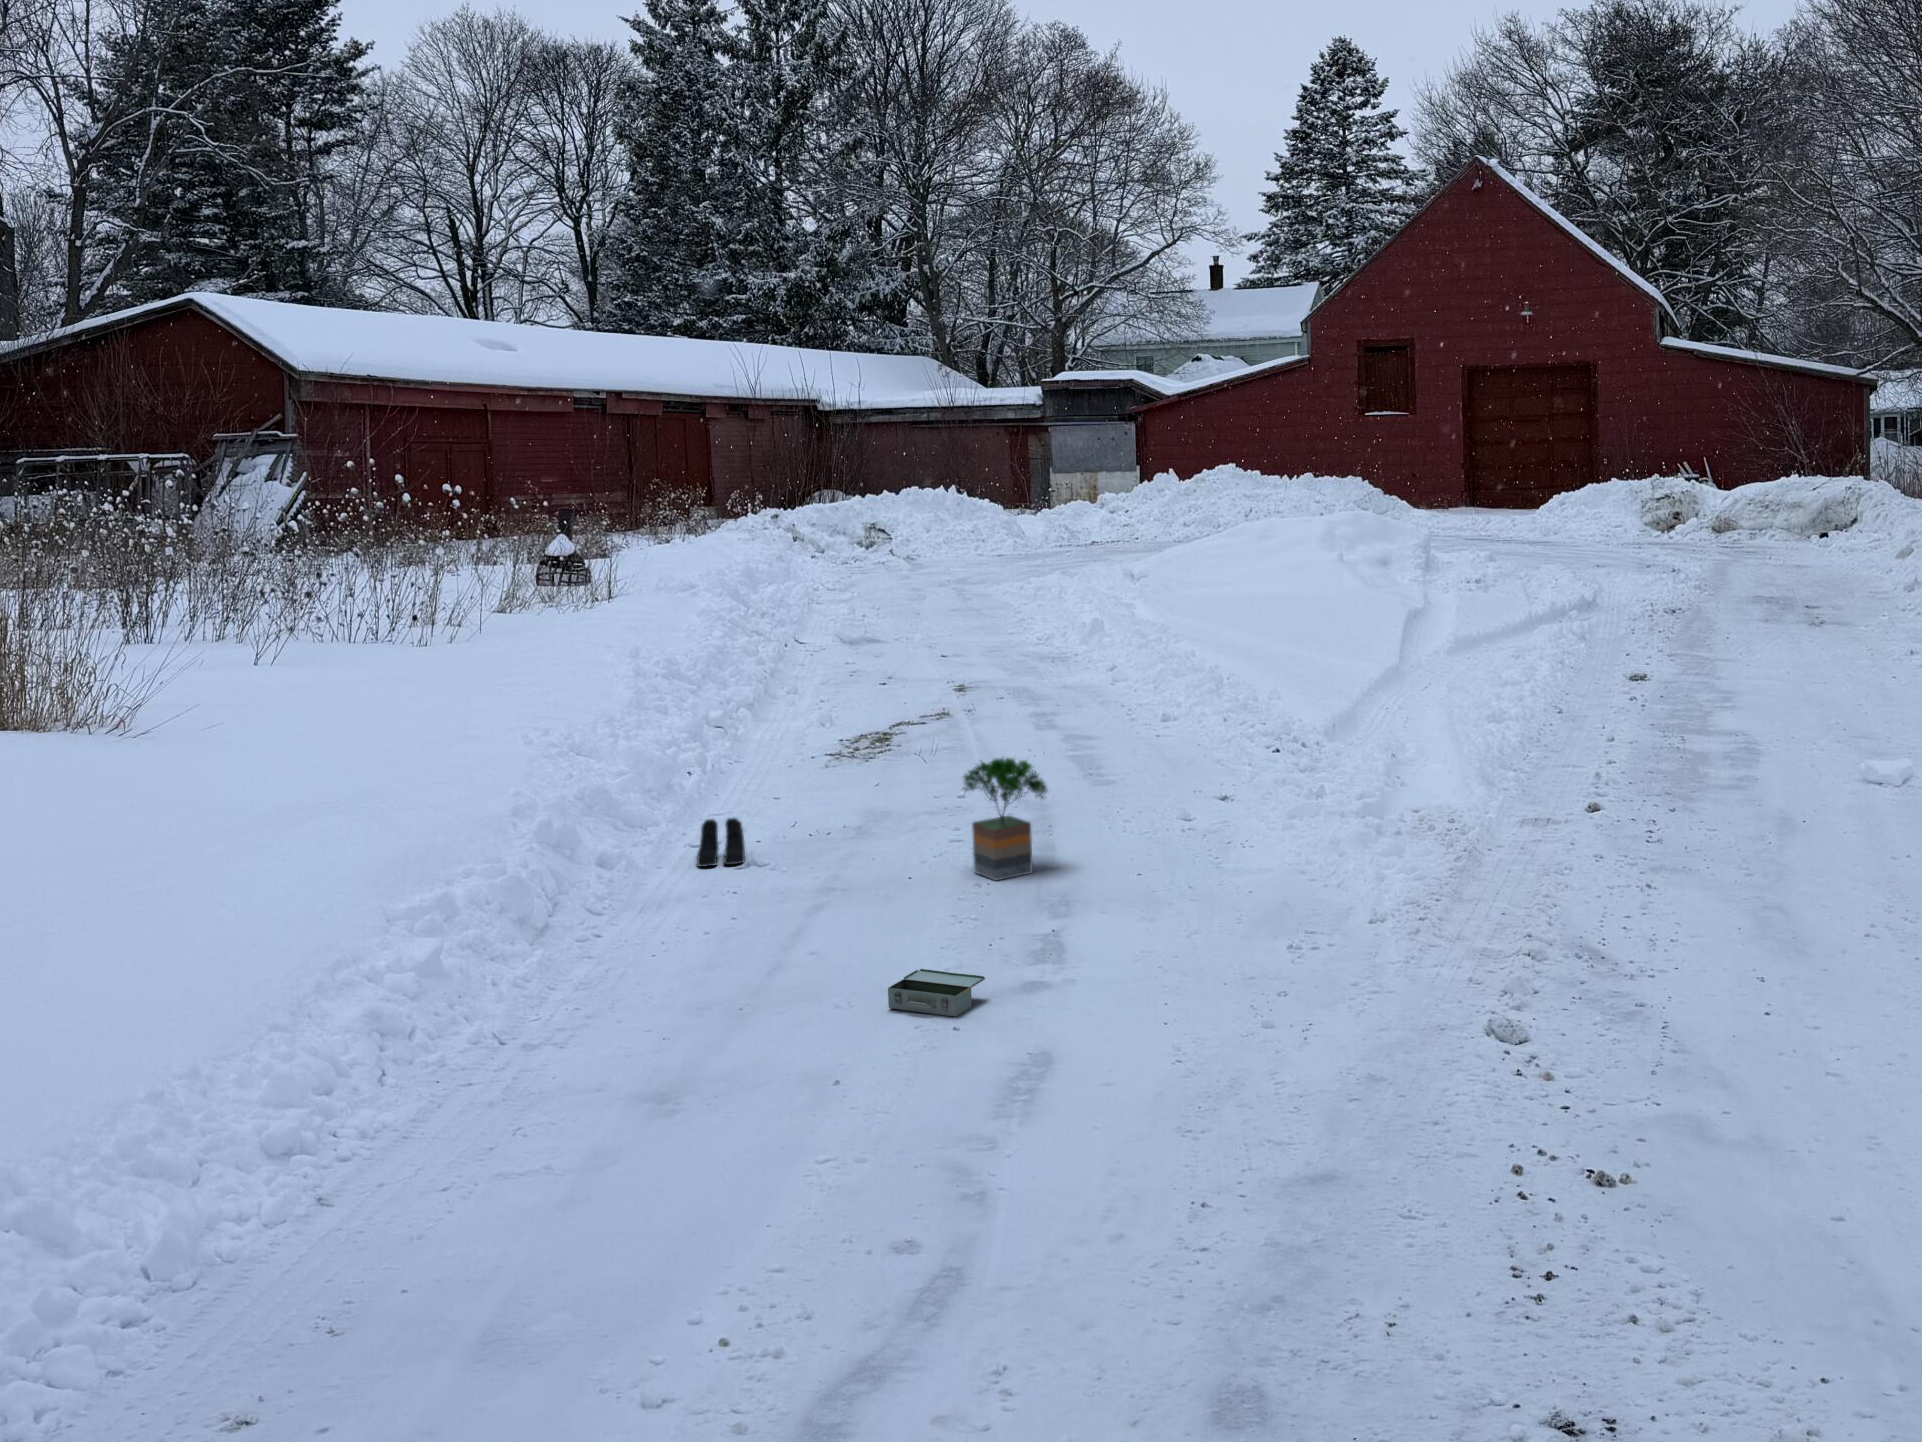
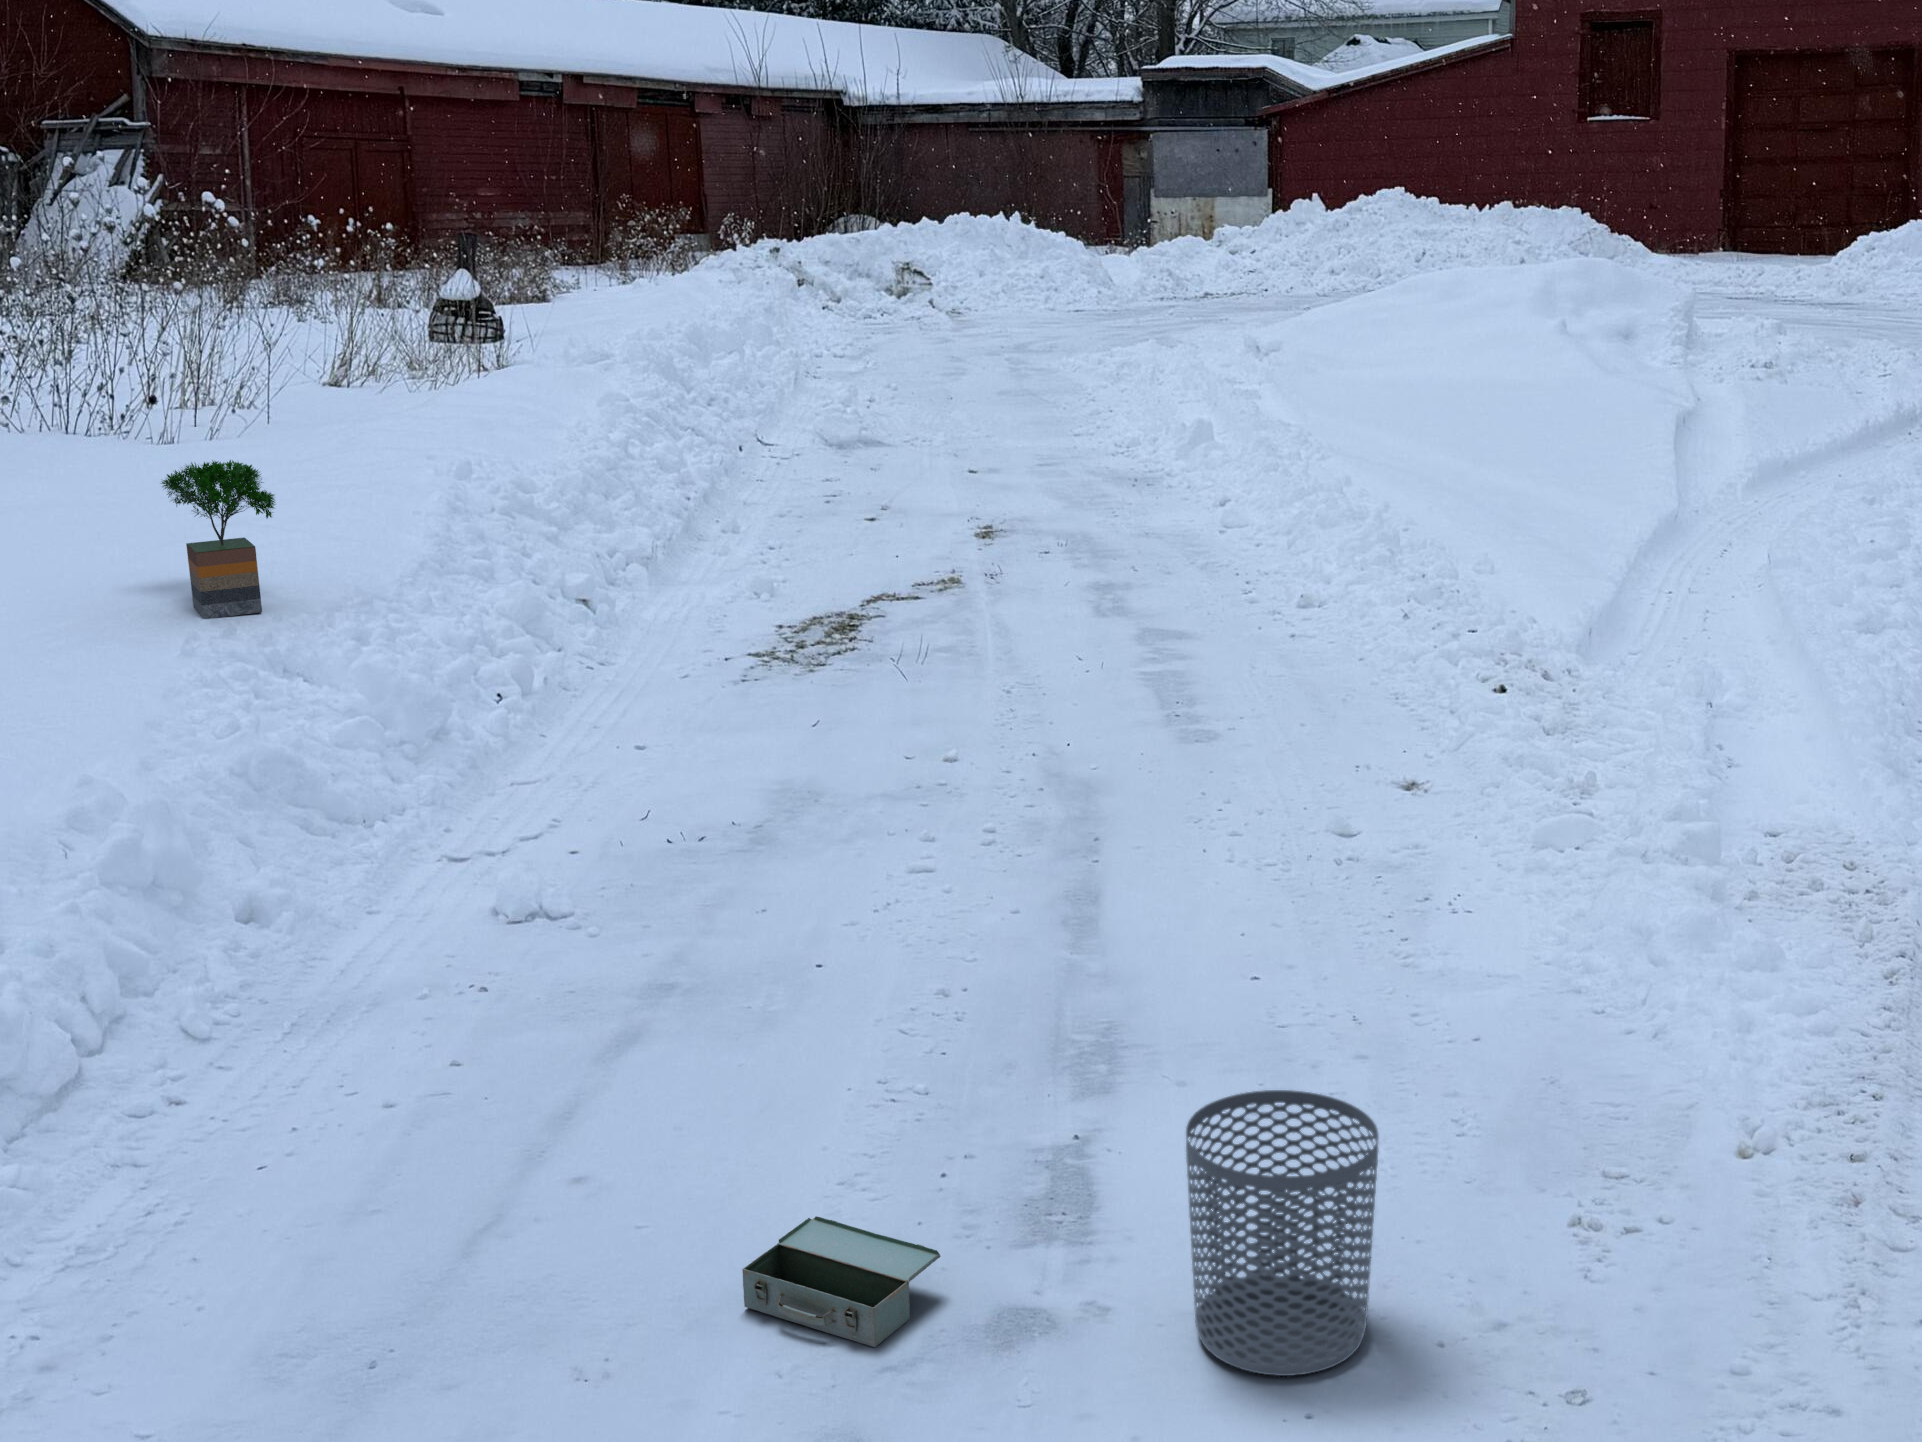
potted tree: present [962,758,1047,881] -> present [162,460,275,619]
boots: present [697,818,745,867] -> none [492,799,577,885]
waste bin: none [1104,885,1194,1012] -> present [1186,1090,1379,1376]

